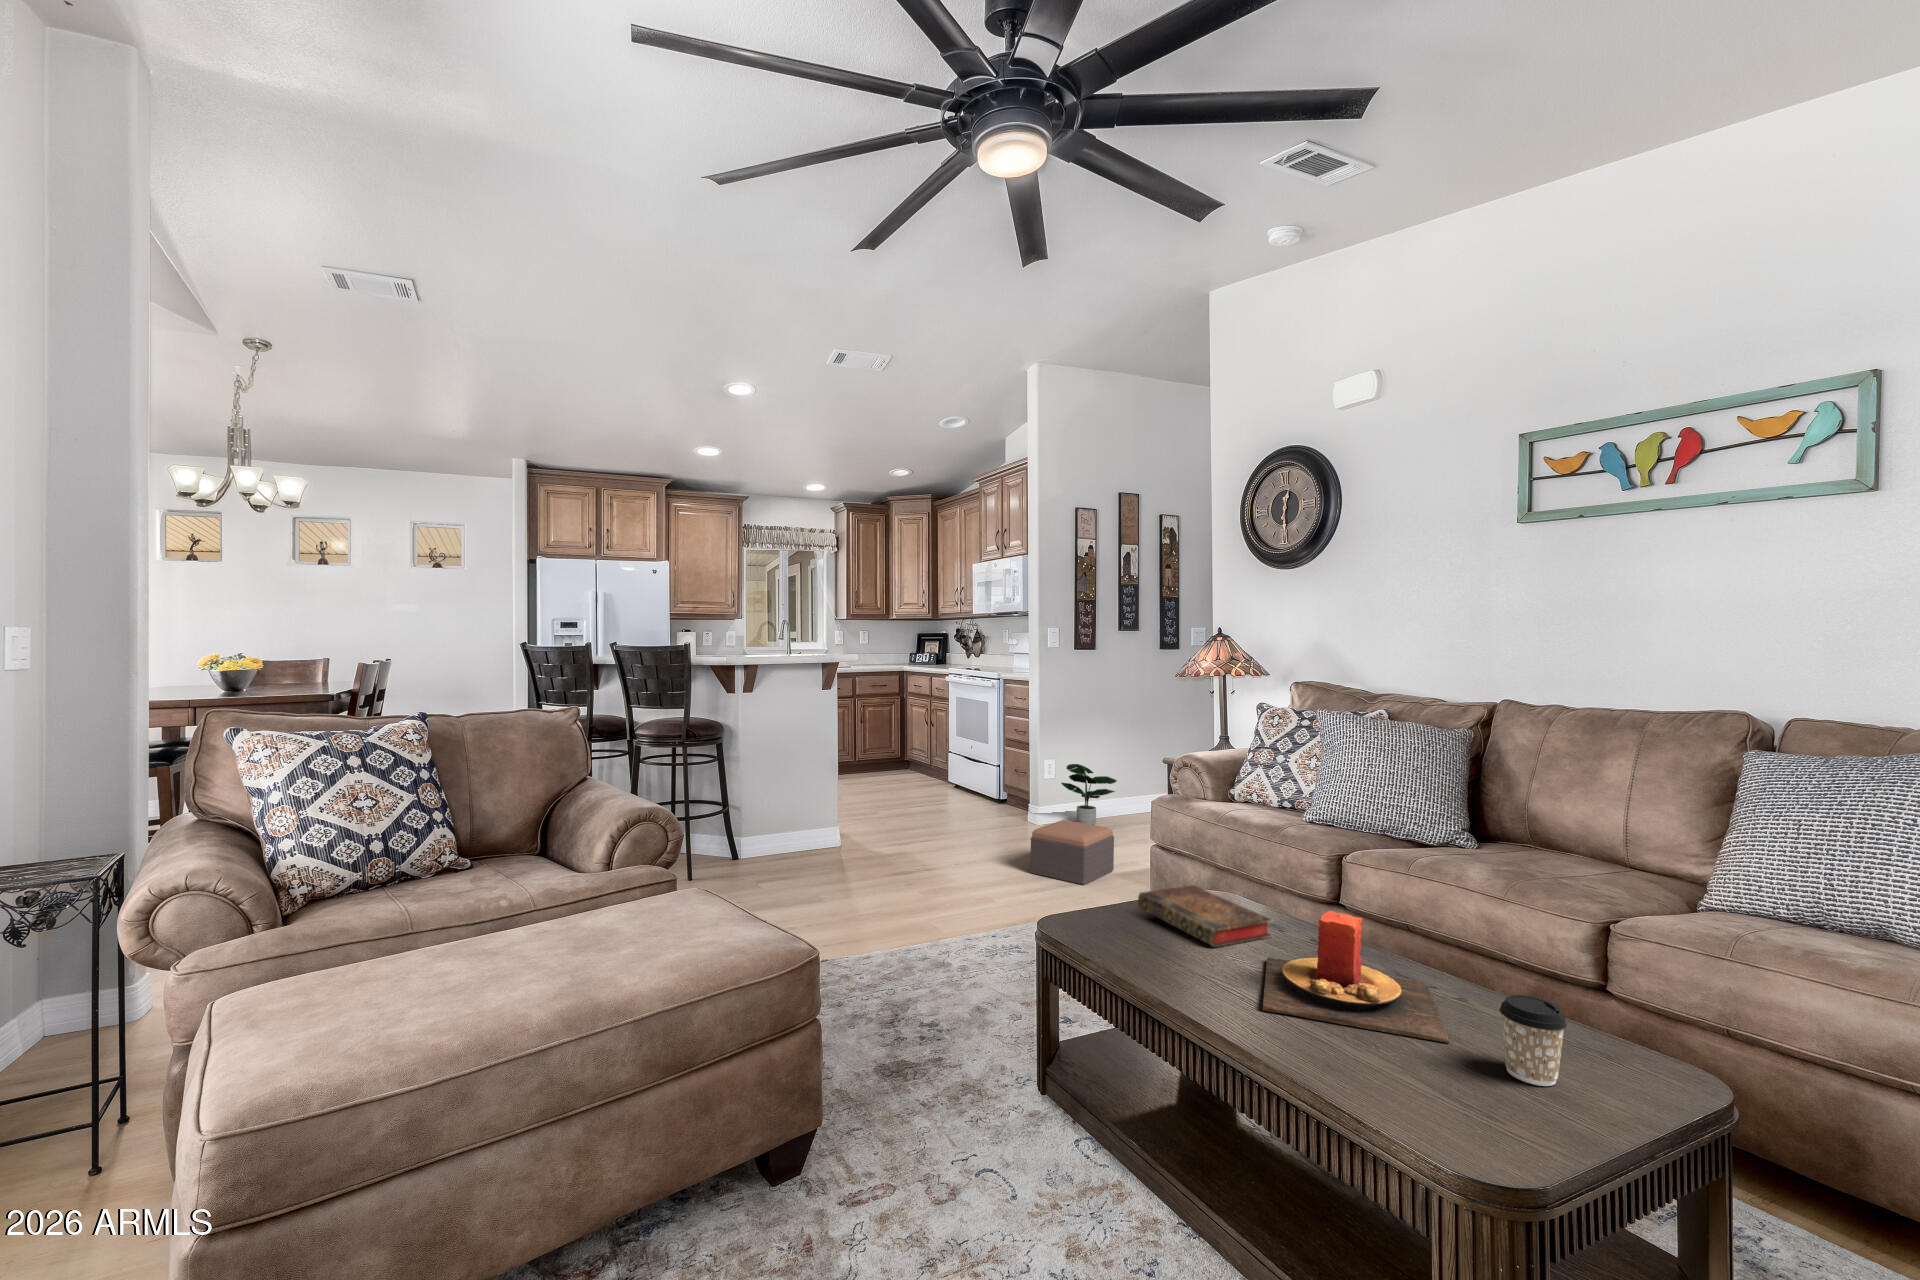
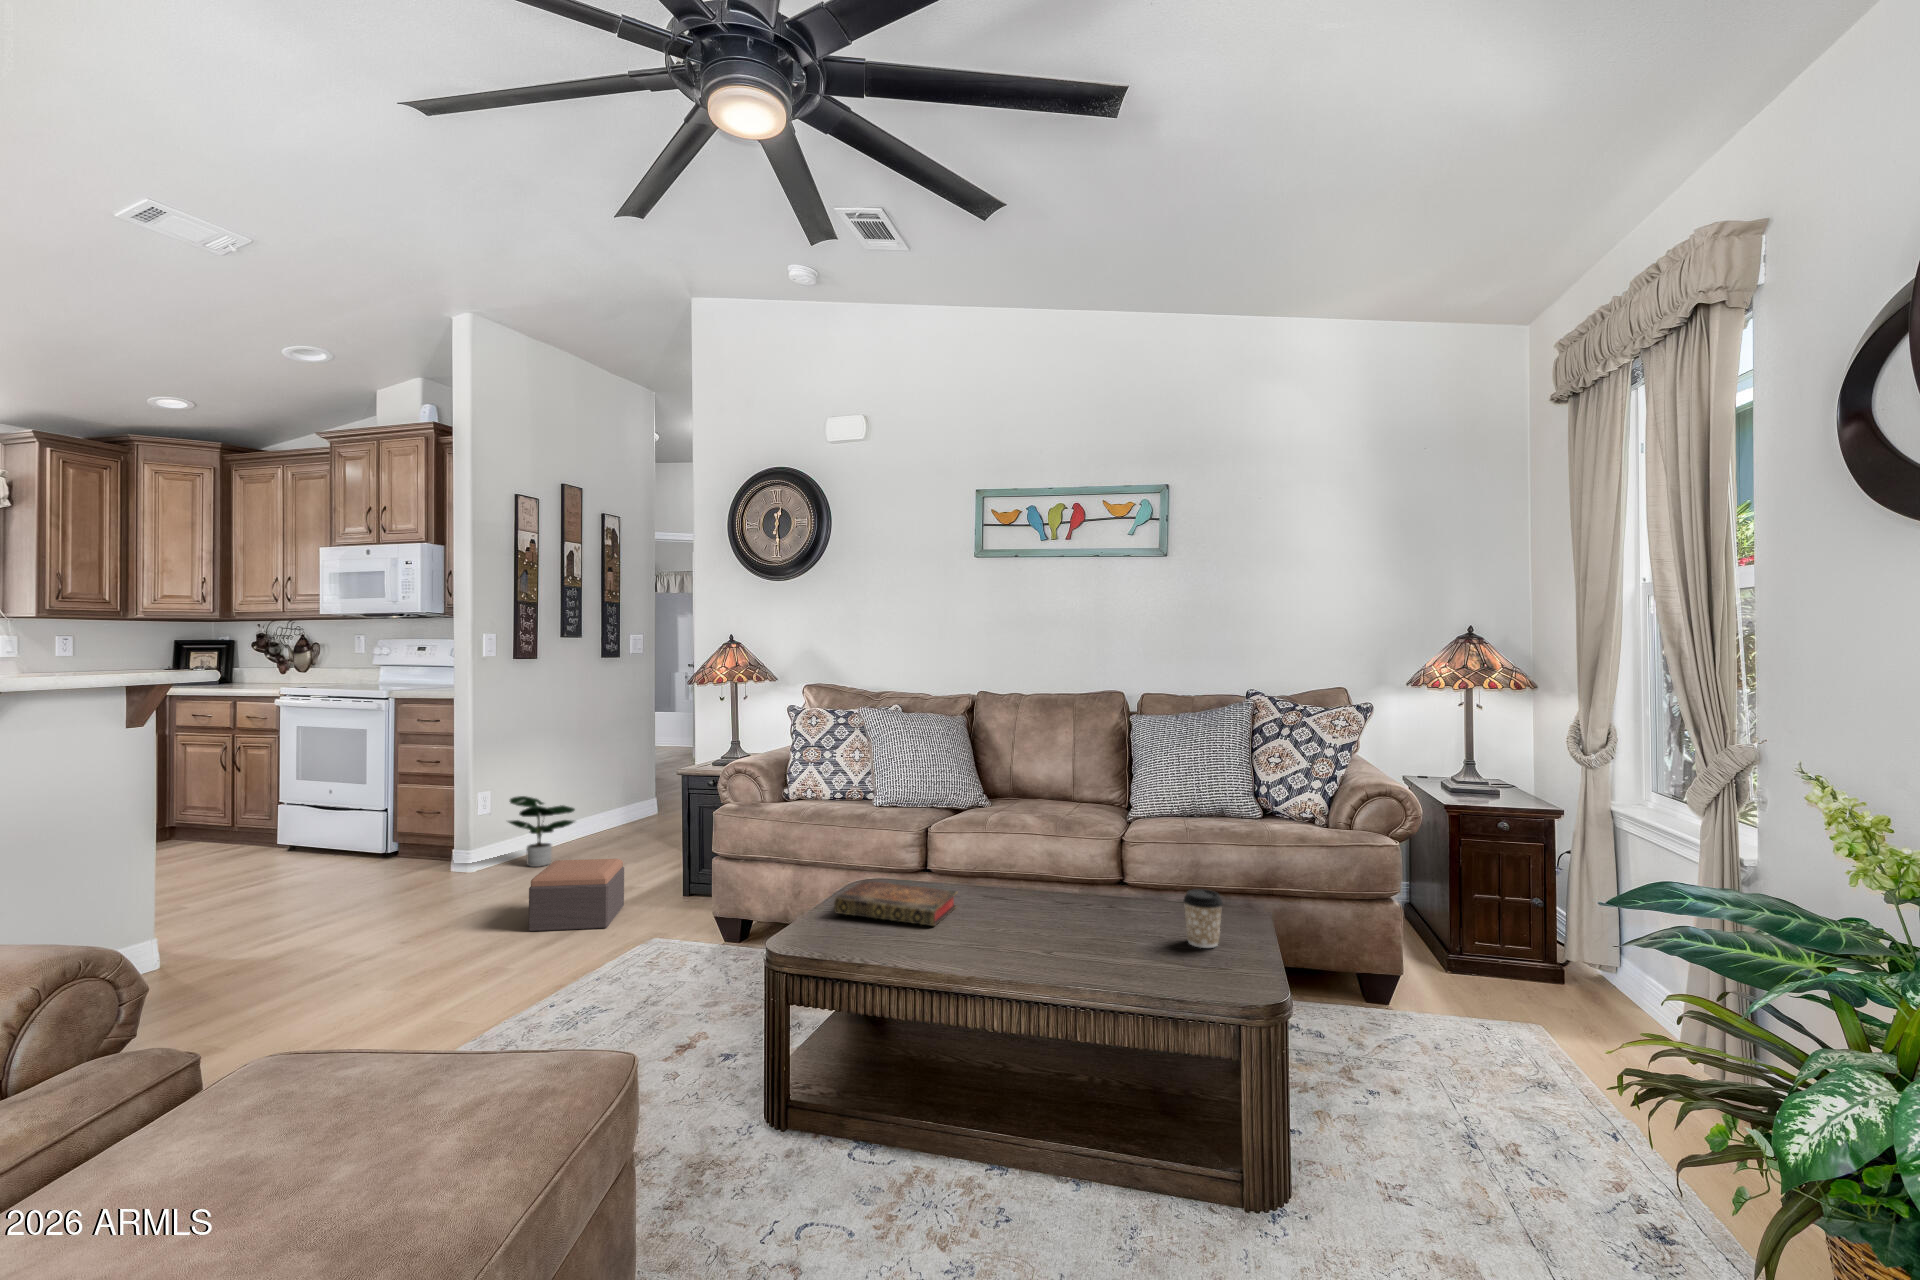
candle: present [1263,911,1449,1043] -> none [981,866,1148,959]

